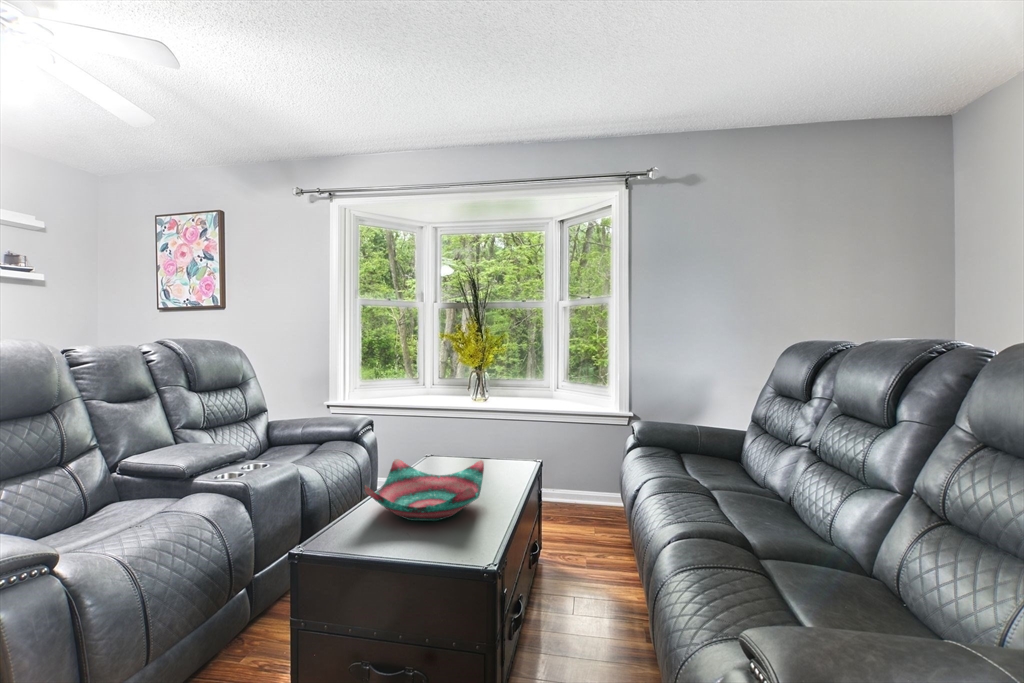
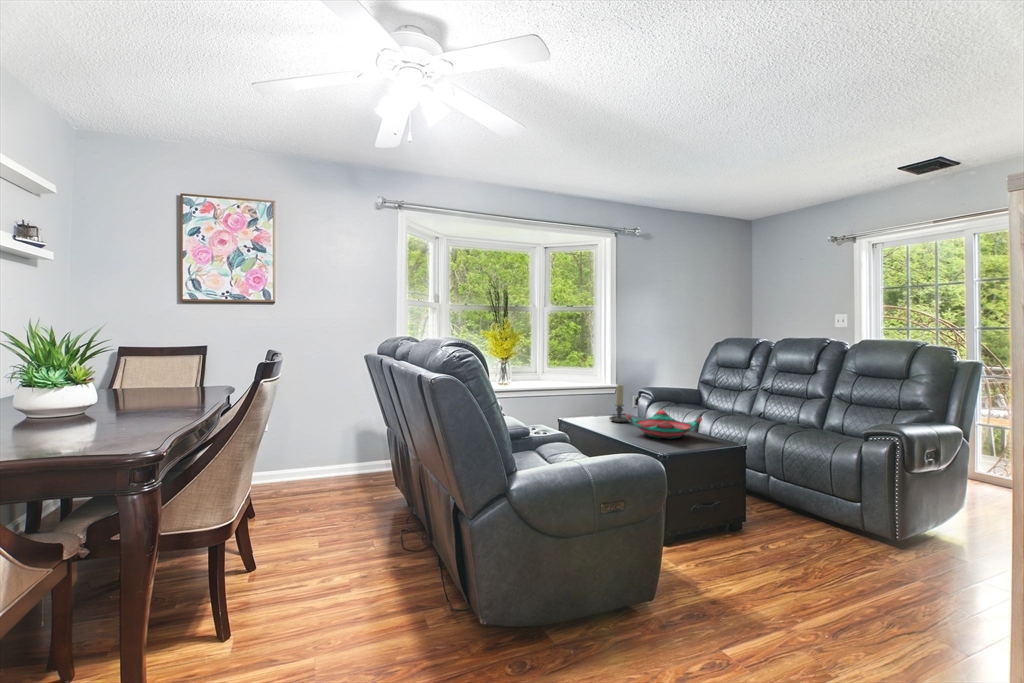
candle holder: none [467,410,499,473] -> present [610,385,629,422]

